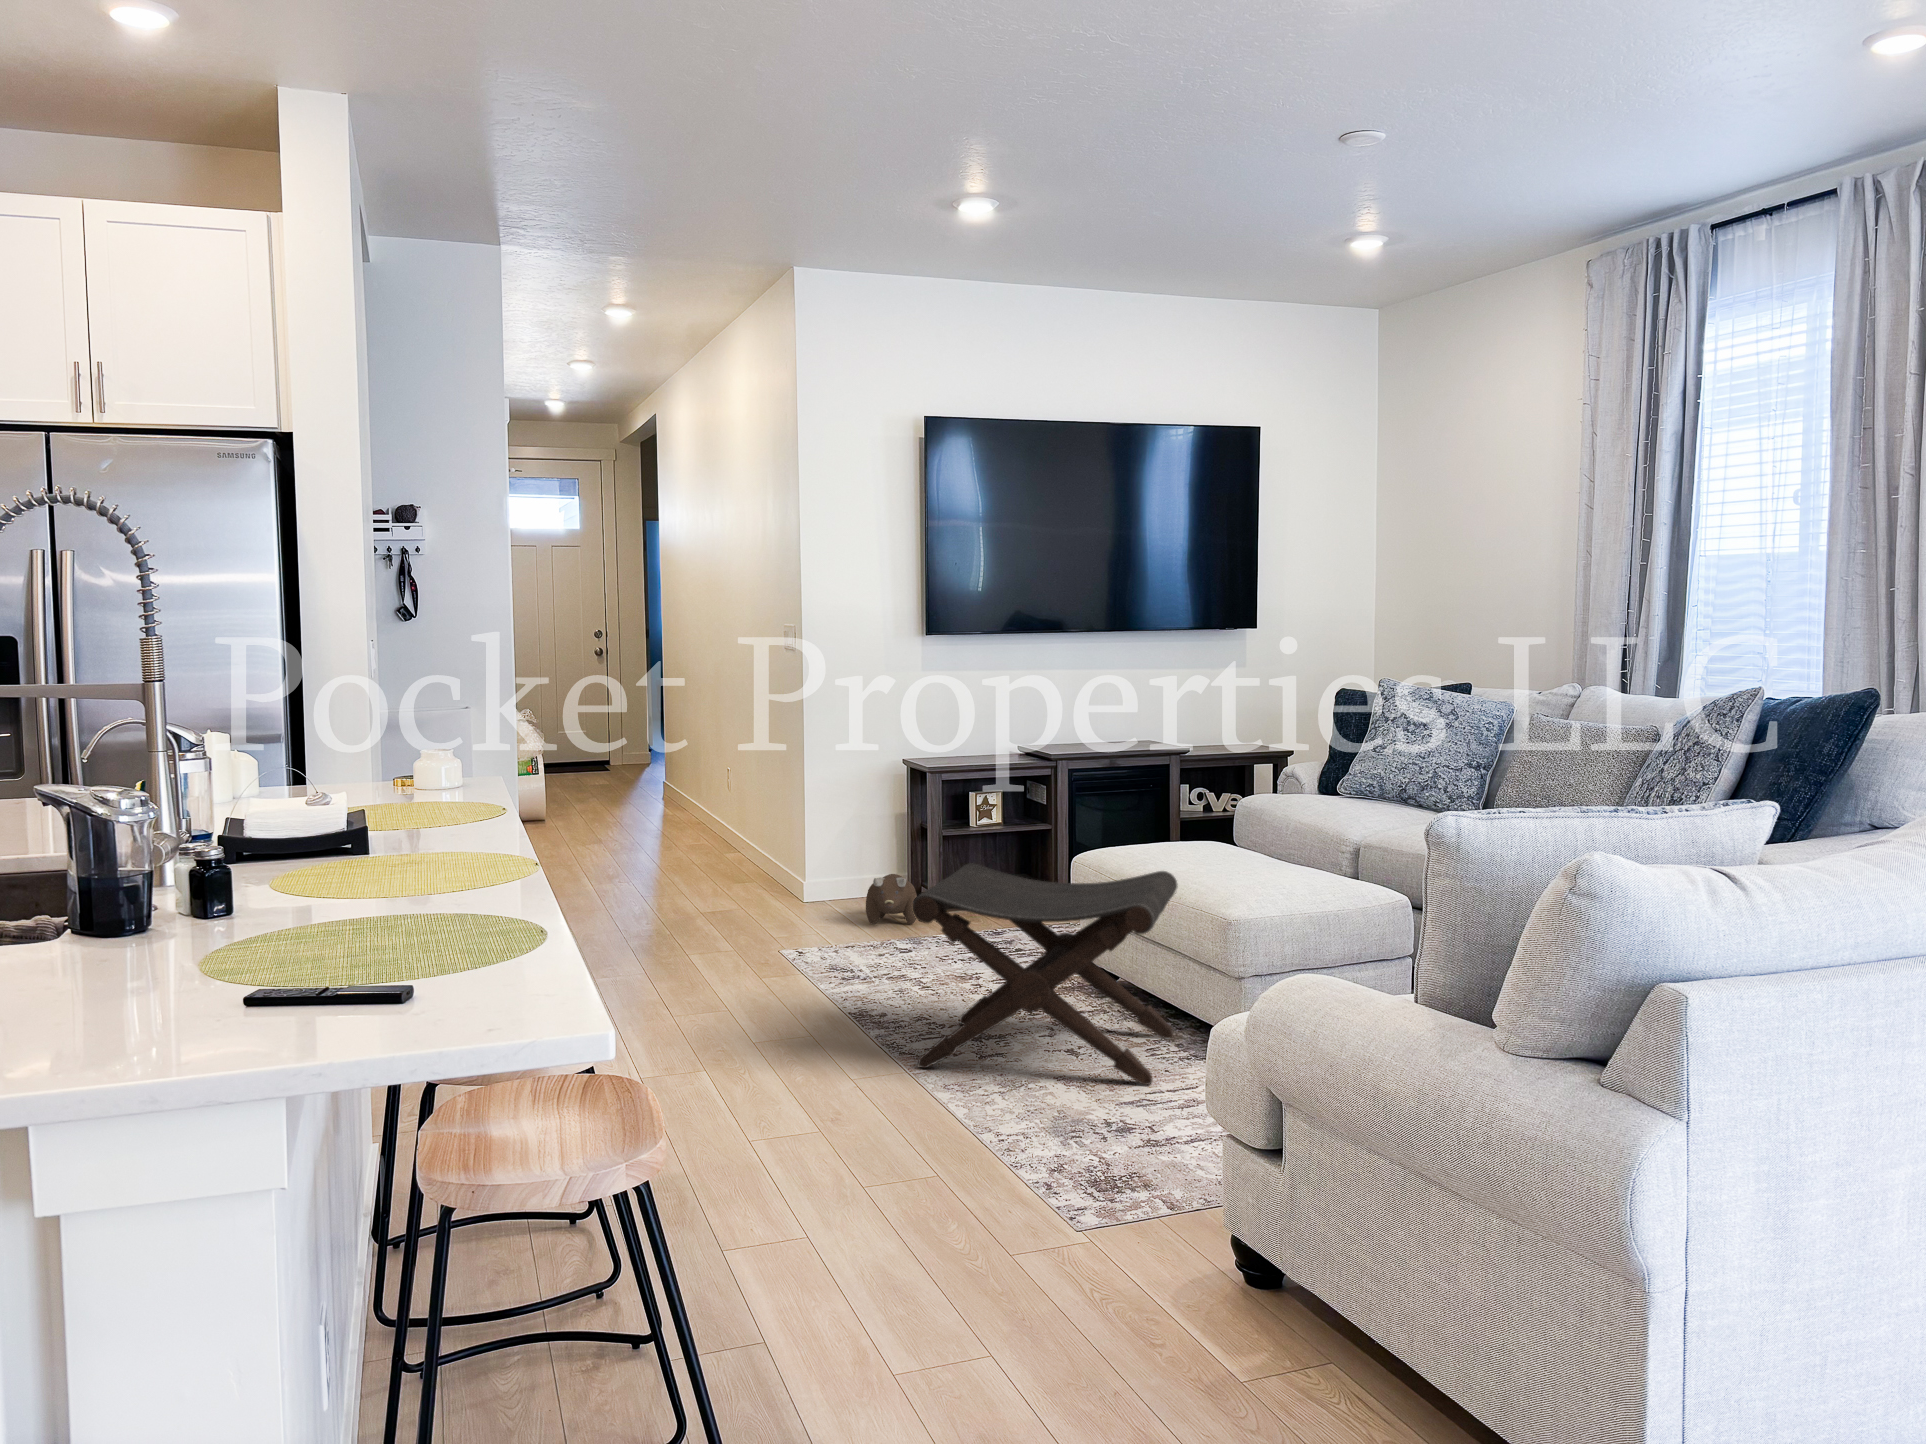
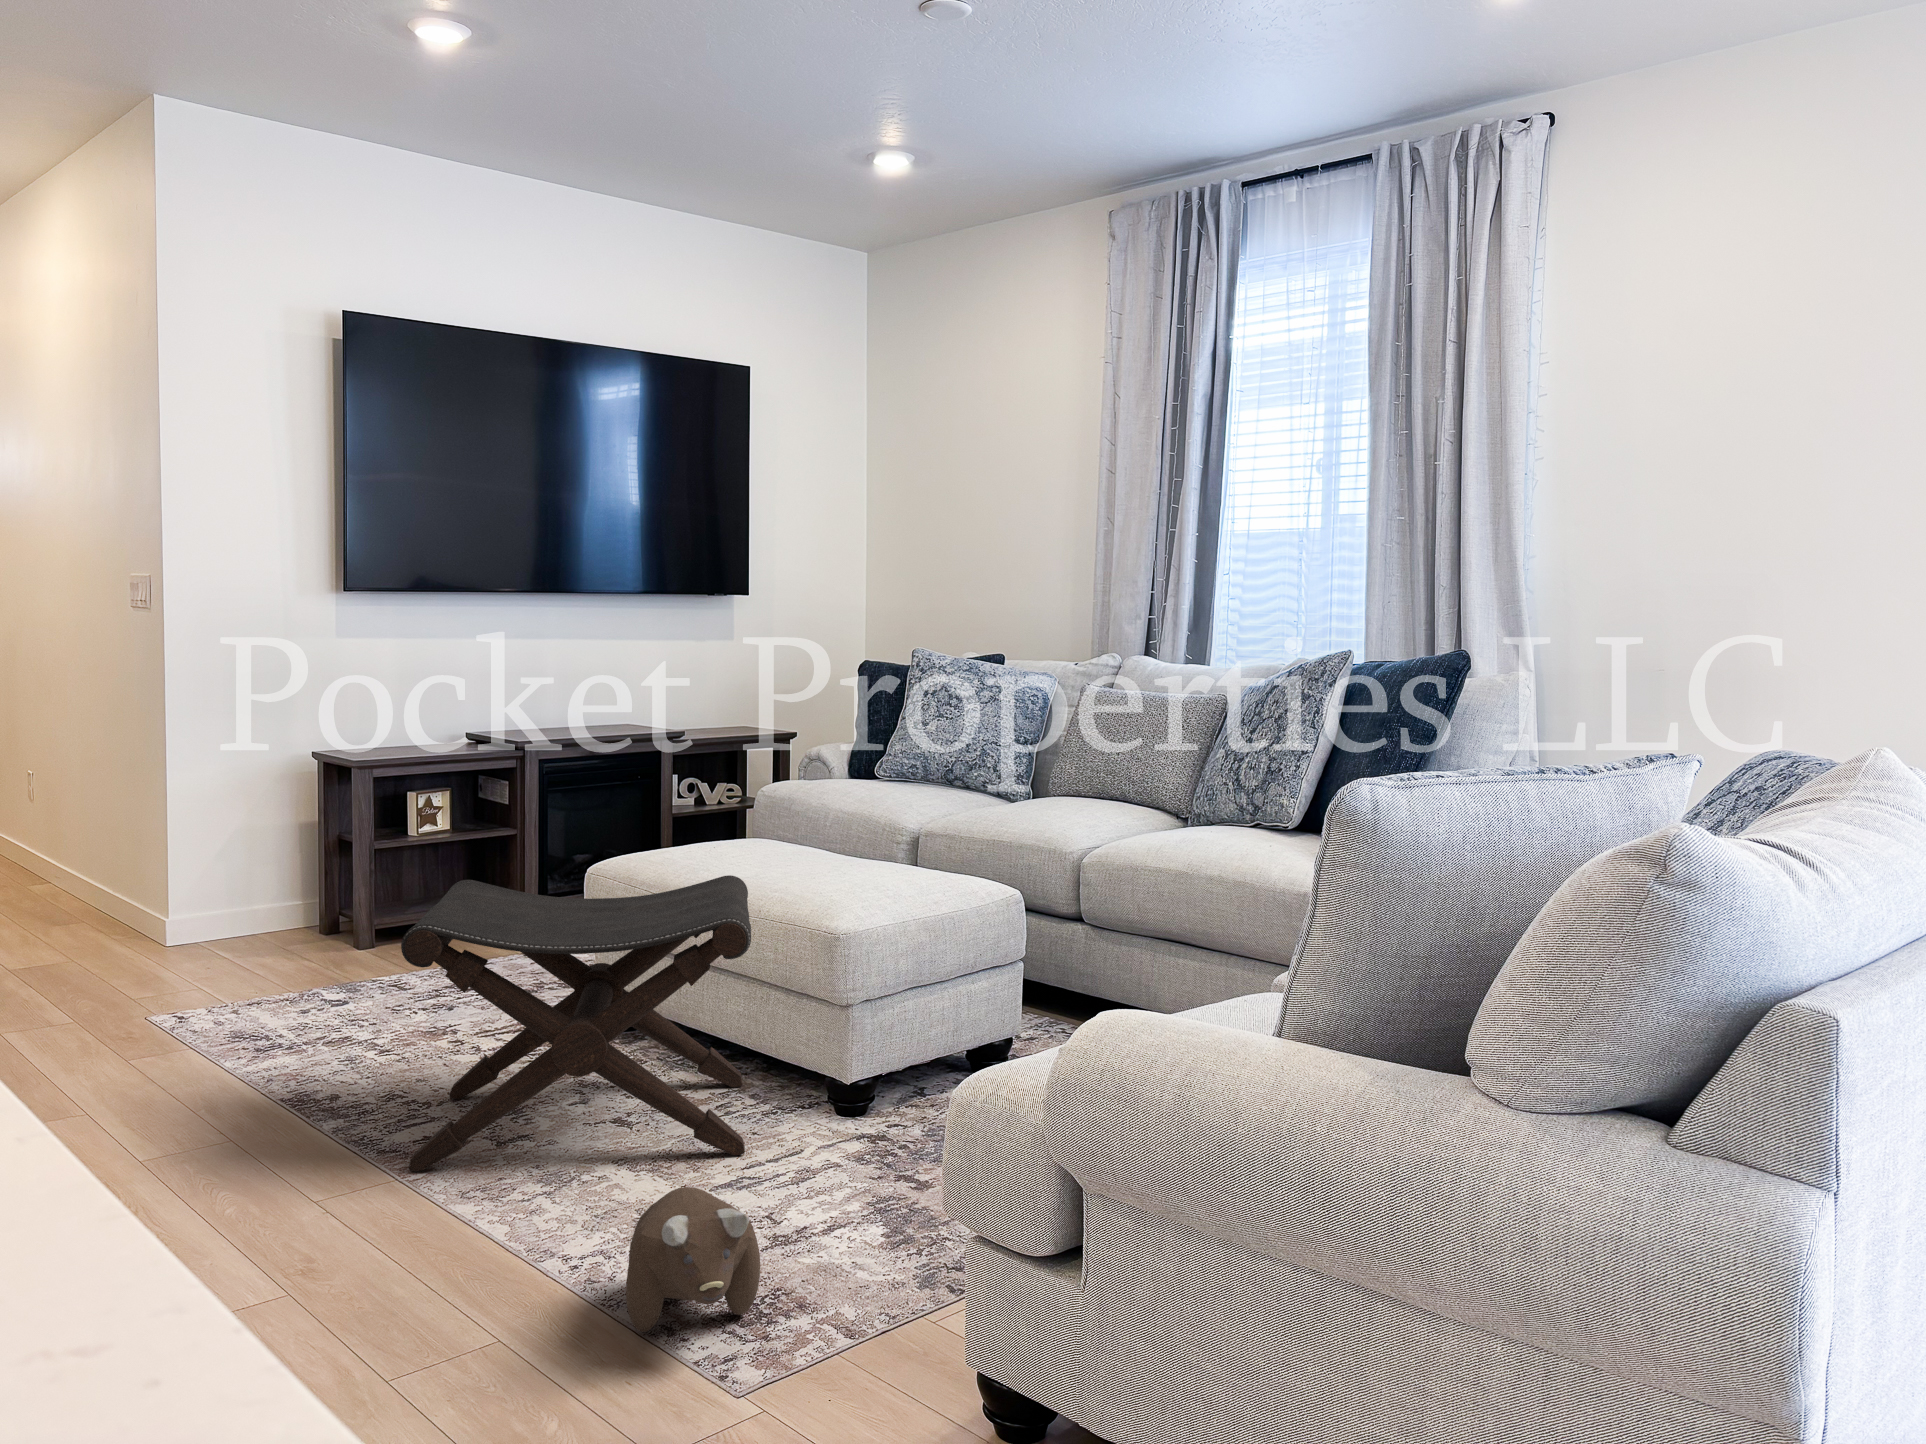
plush toy: present [866,874,917,924] -> present [626,1187,760,1332]

